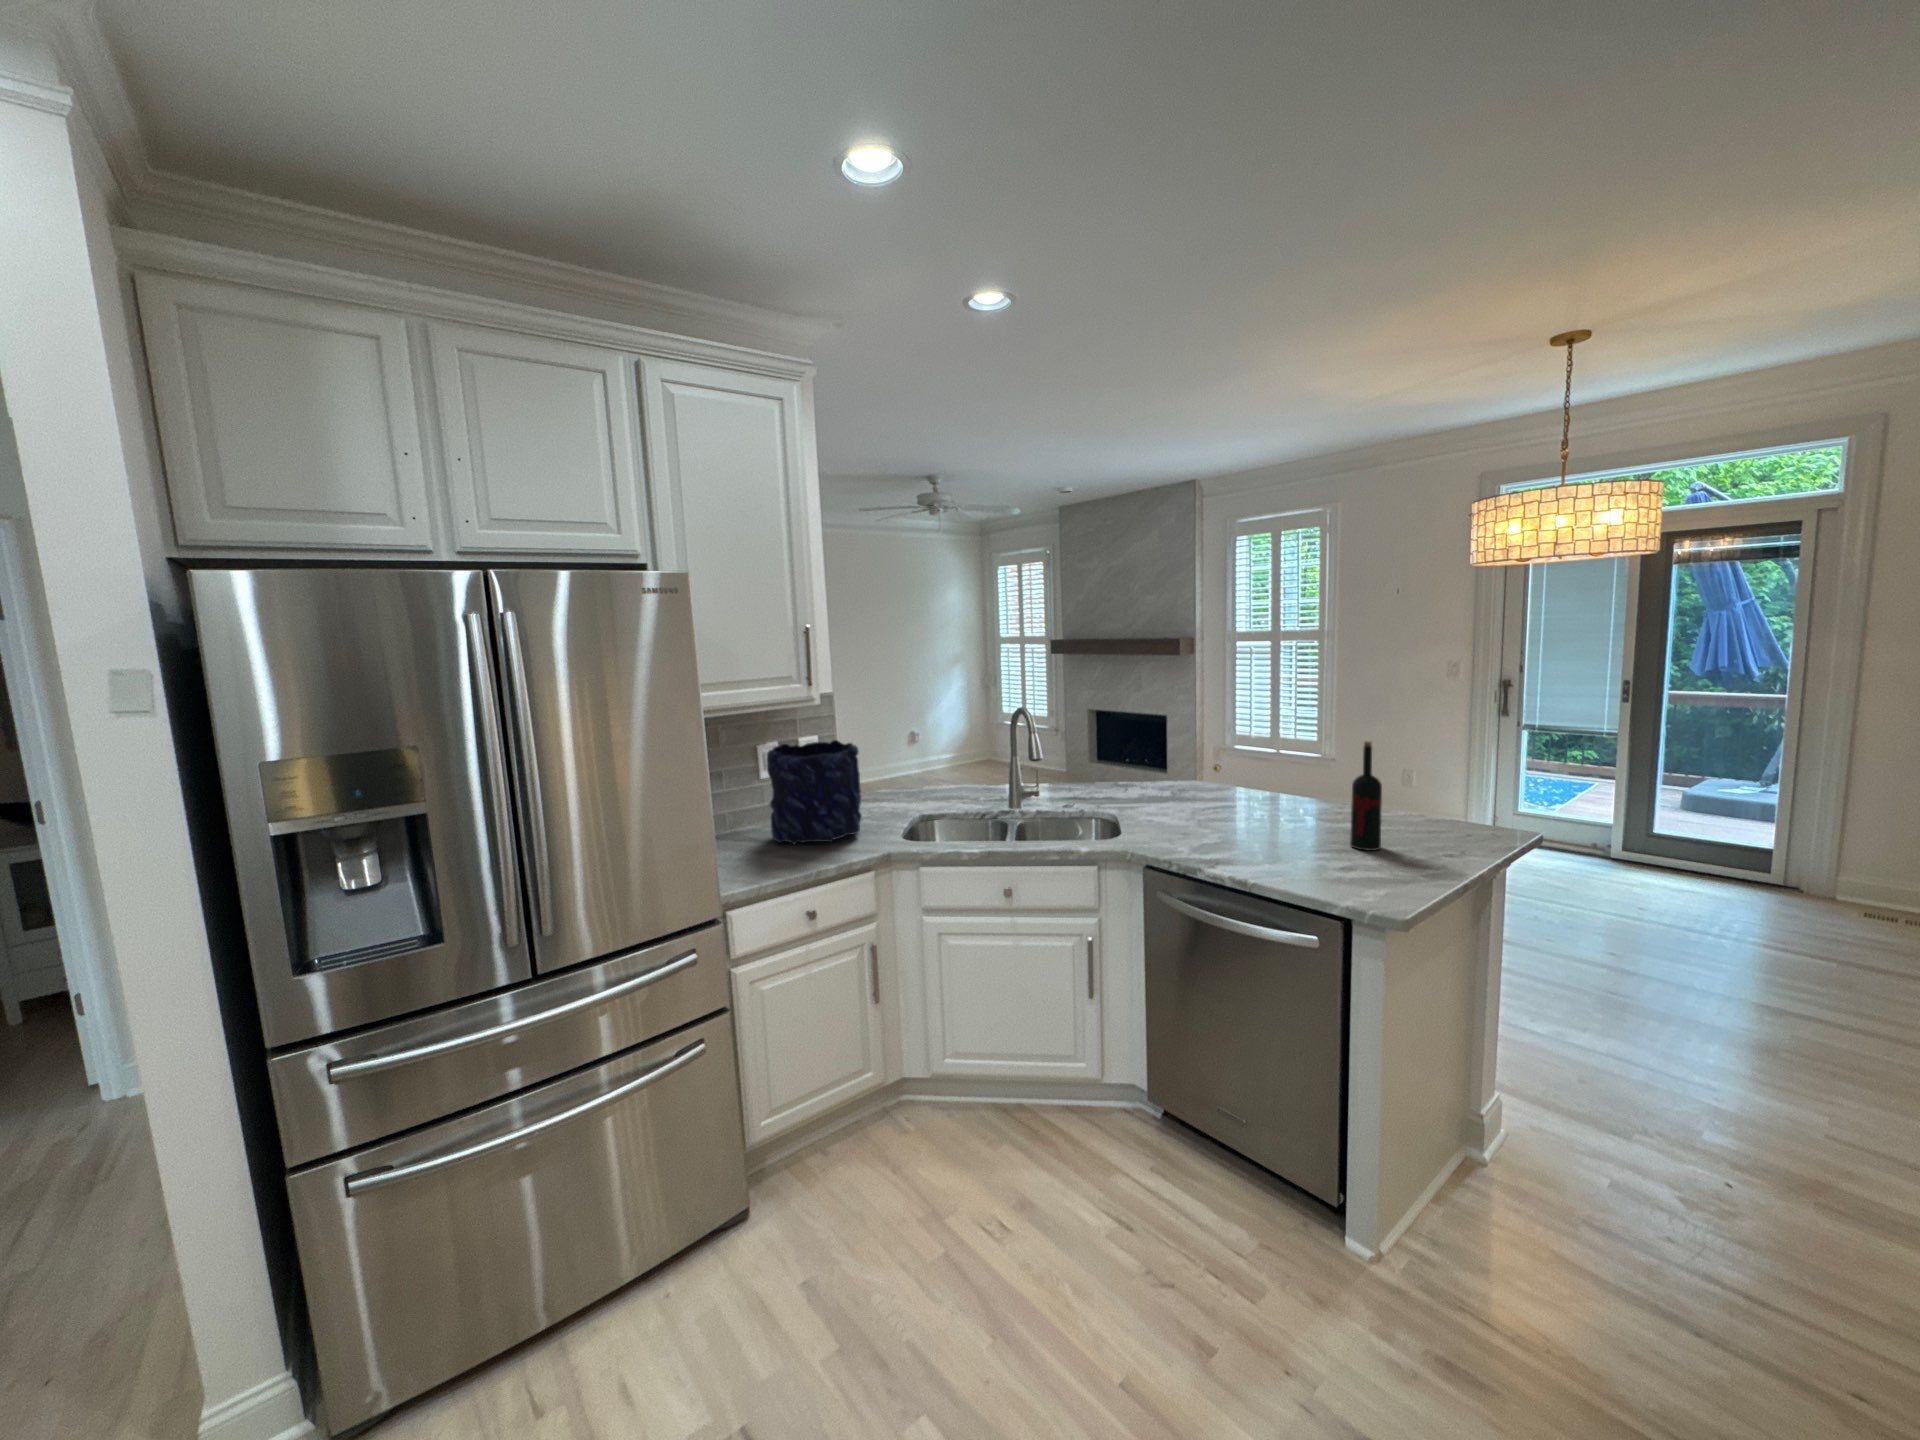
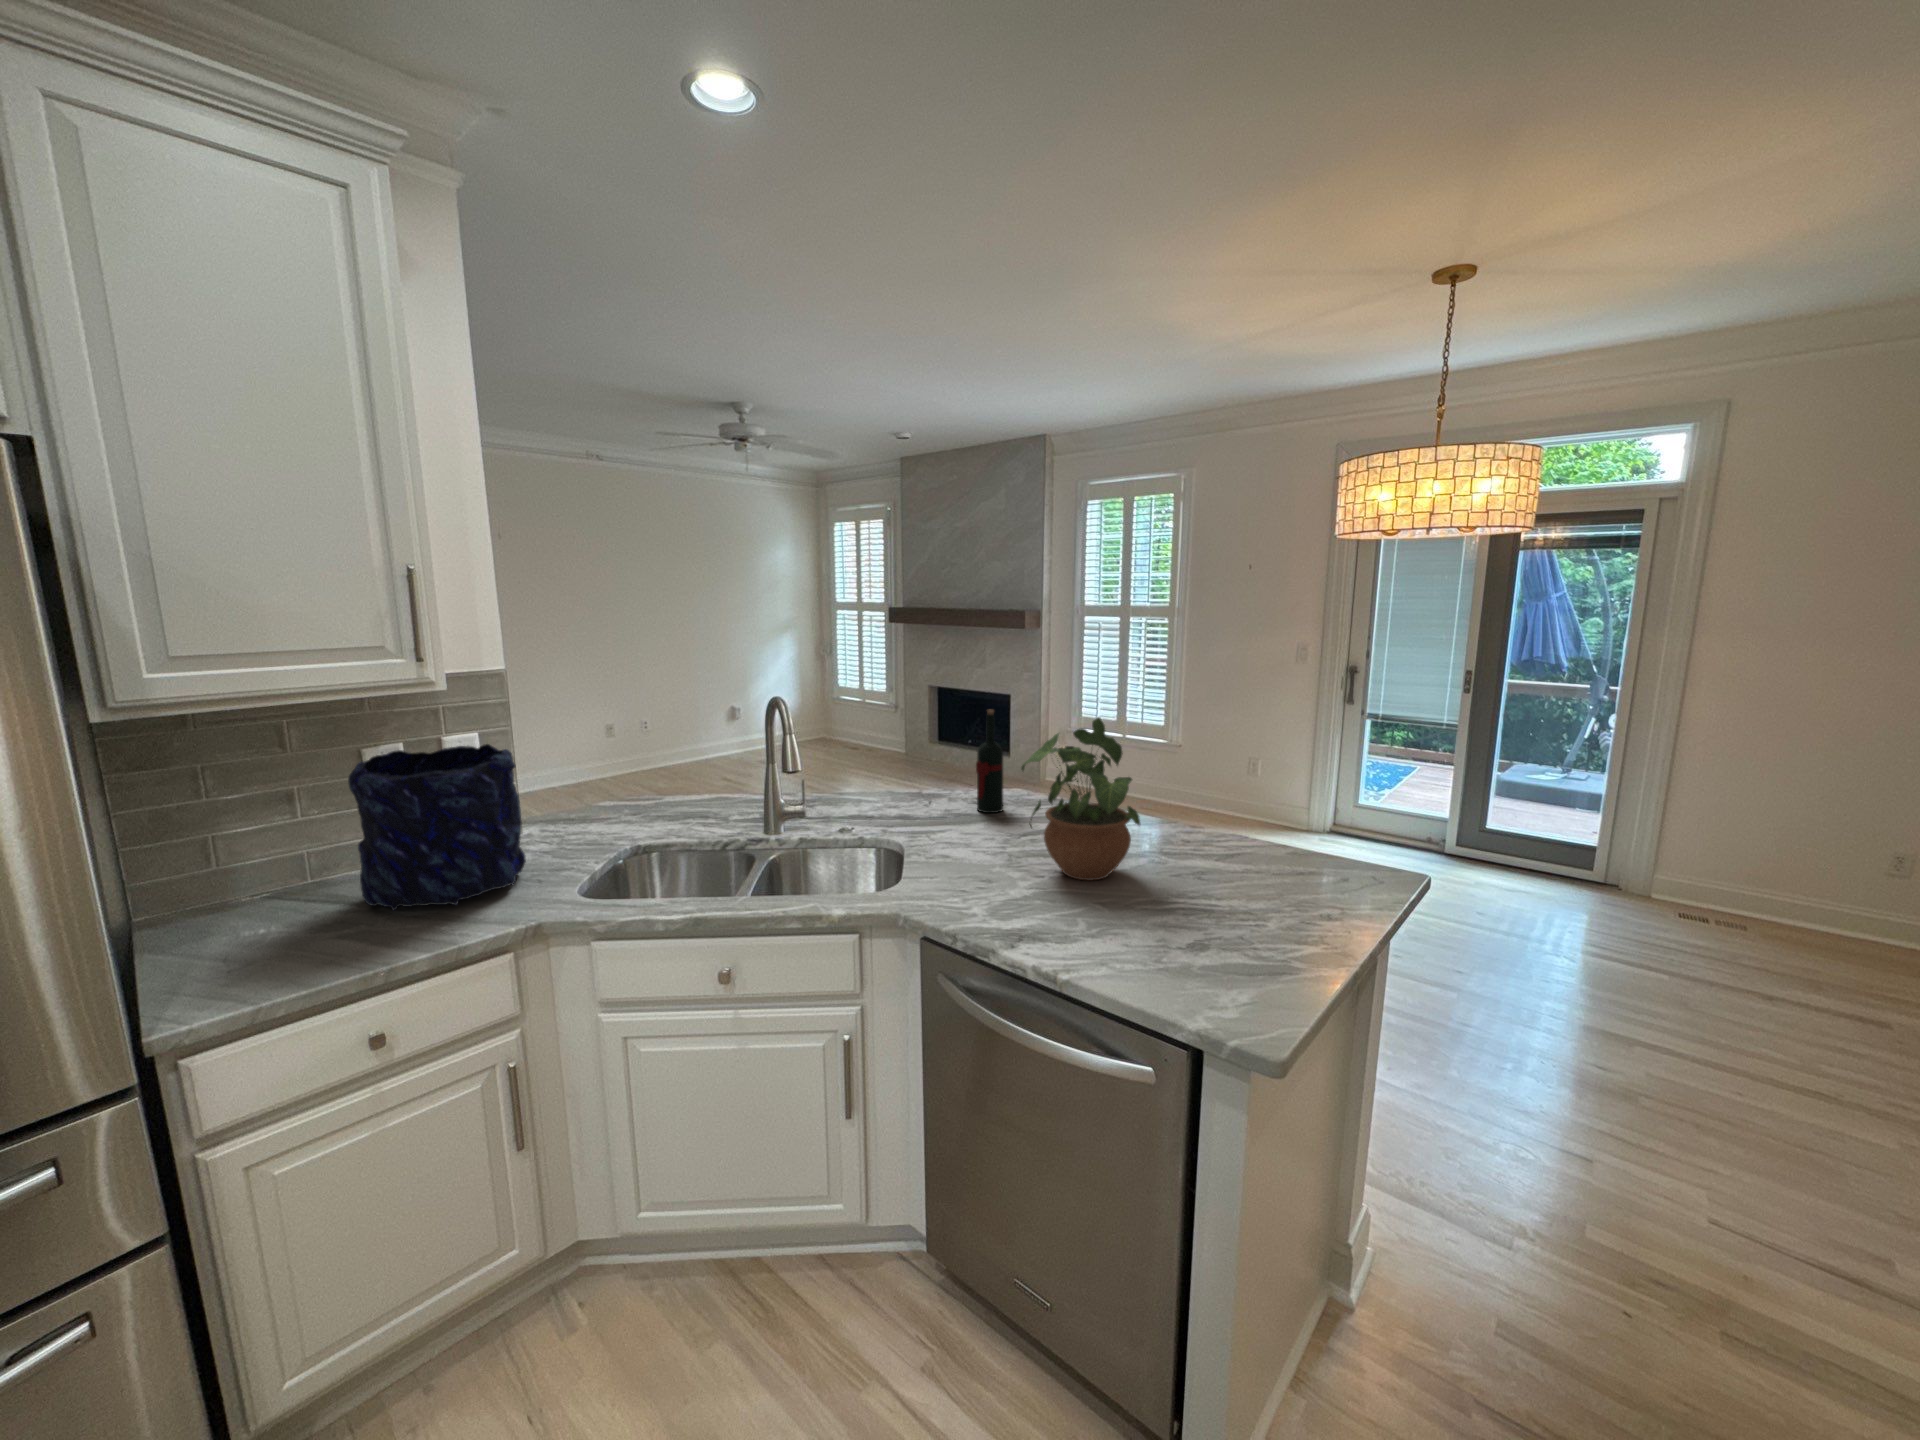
potted plant: none [1208,714,1303,834] -> present [1022,717,1140,880]
wine bottle: present [1350,741,1382,851] -> present [976,710,1003,813]

